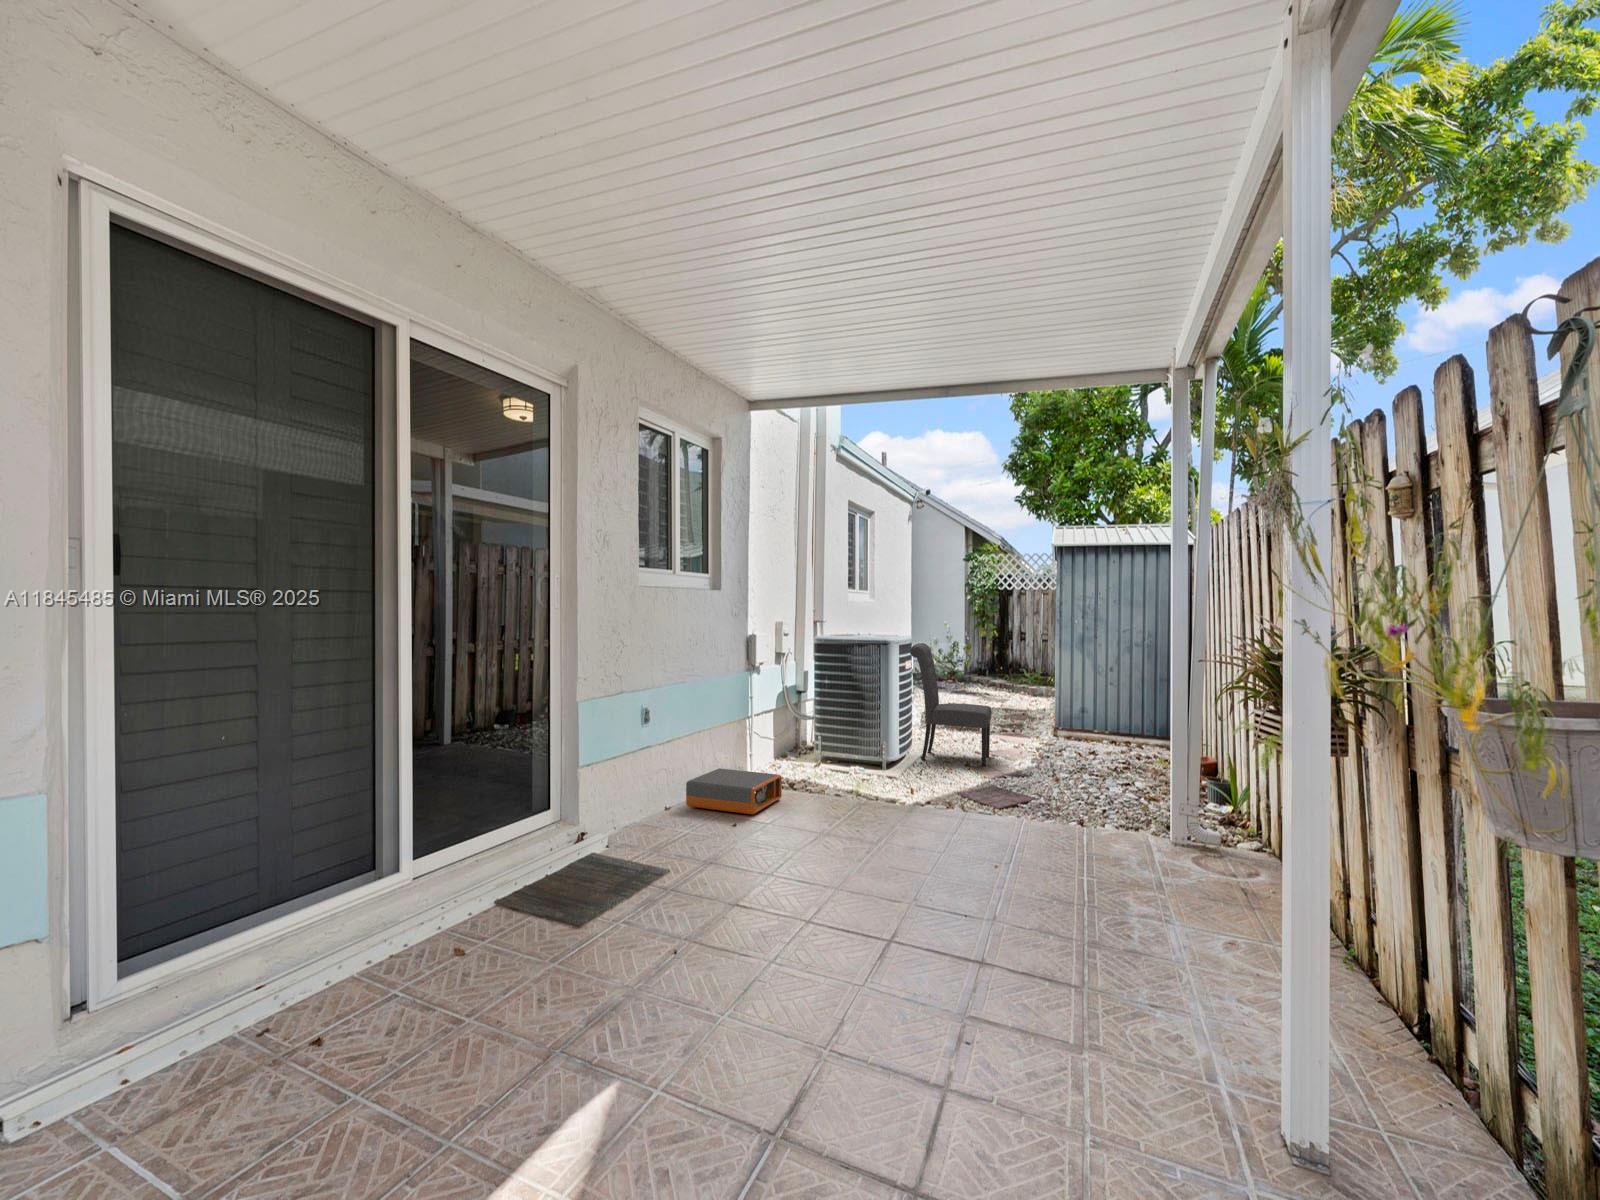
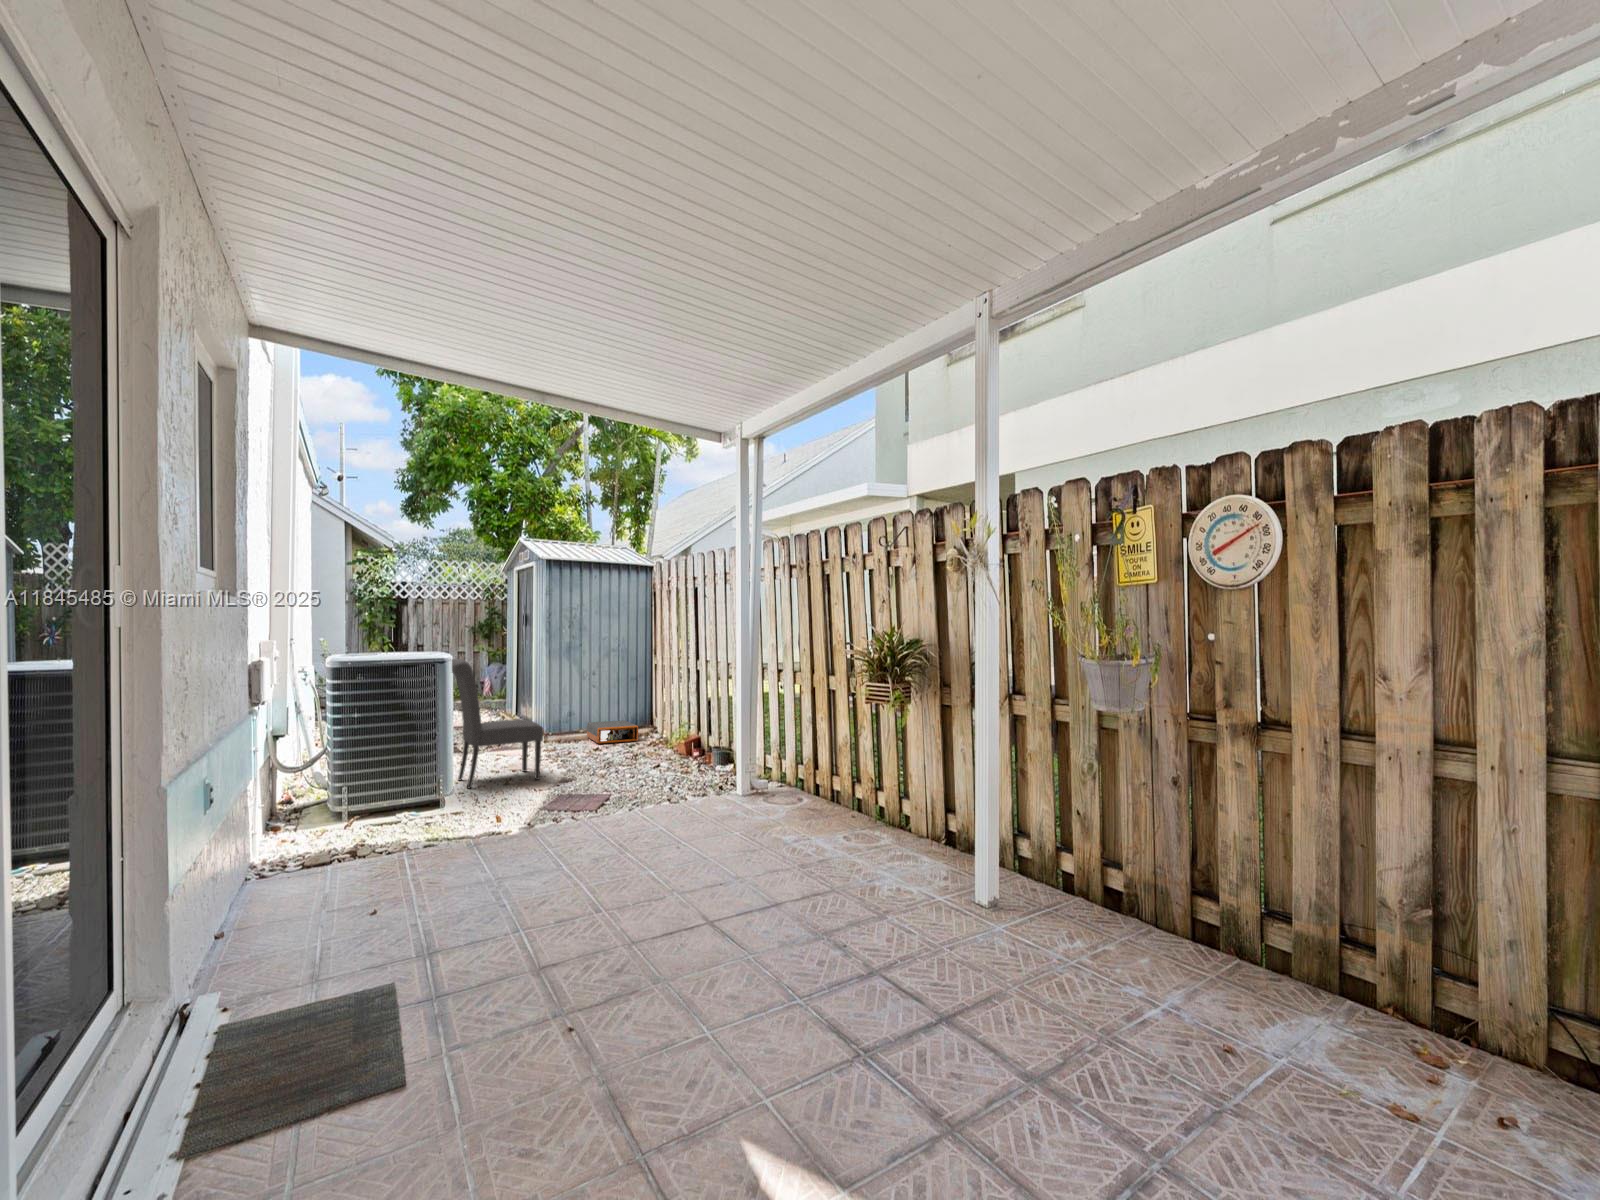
storage box: present [686,768,782,814] -> present [587,720,638,743]

